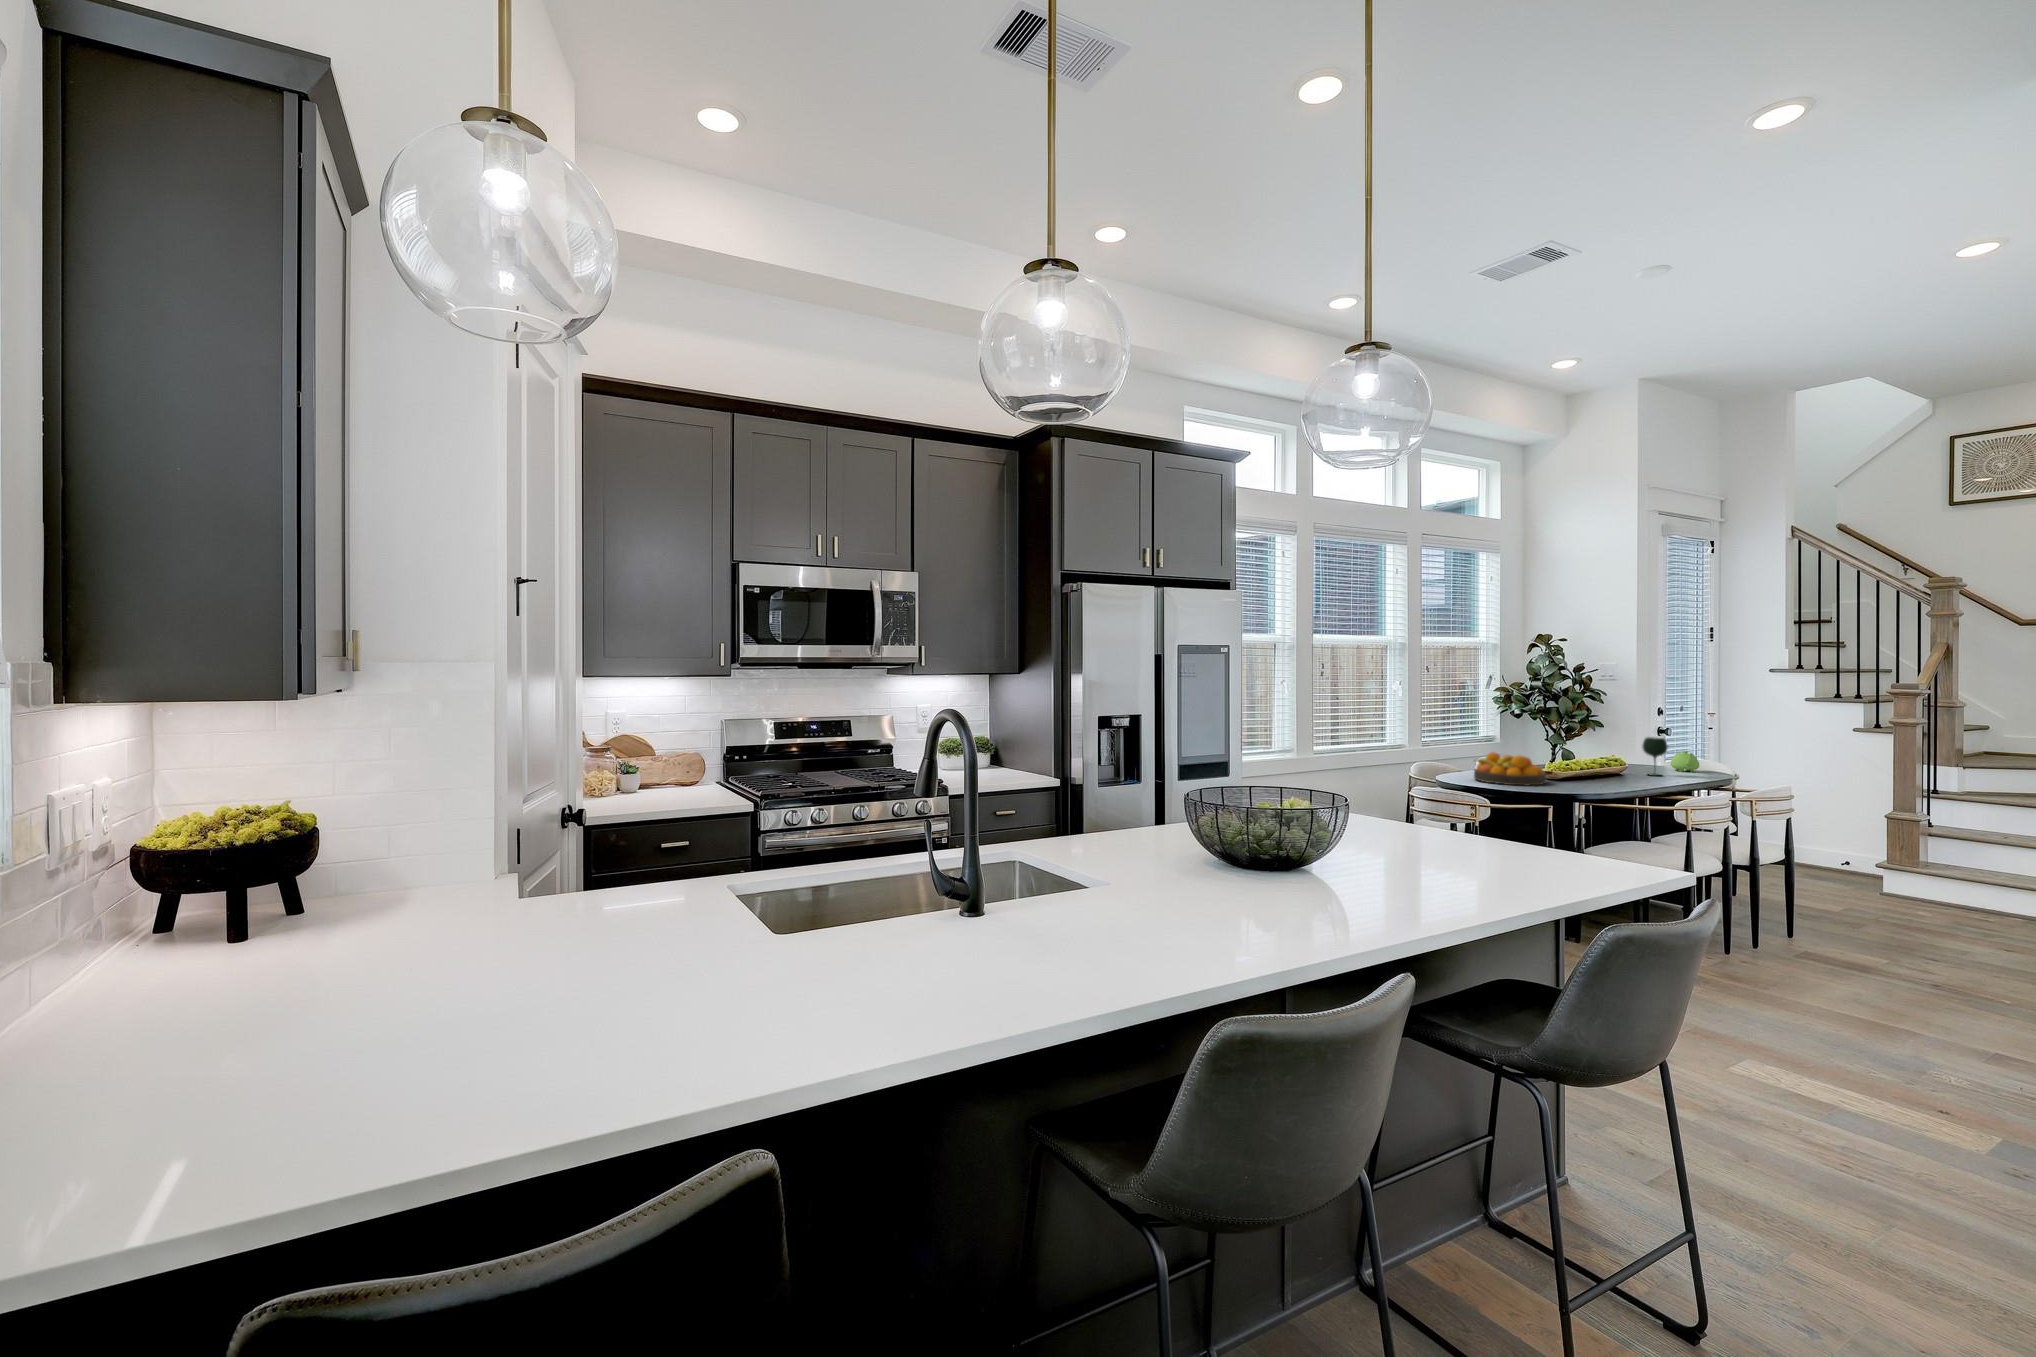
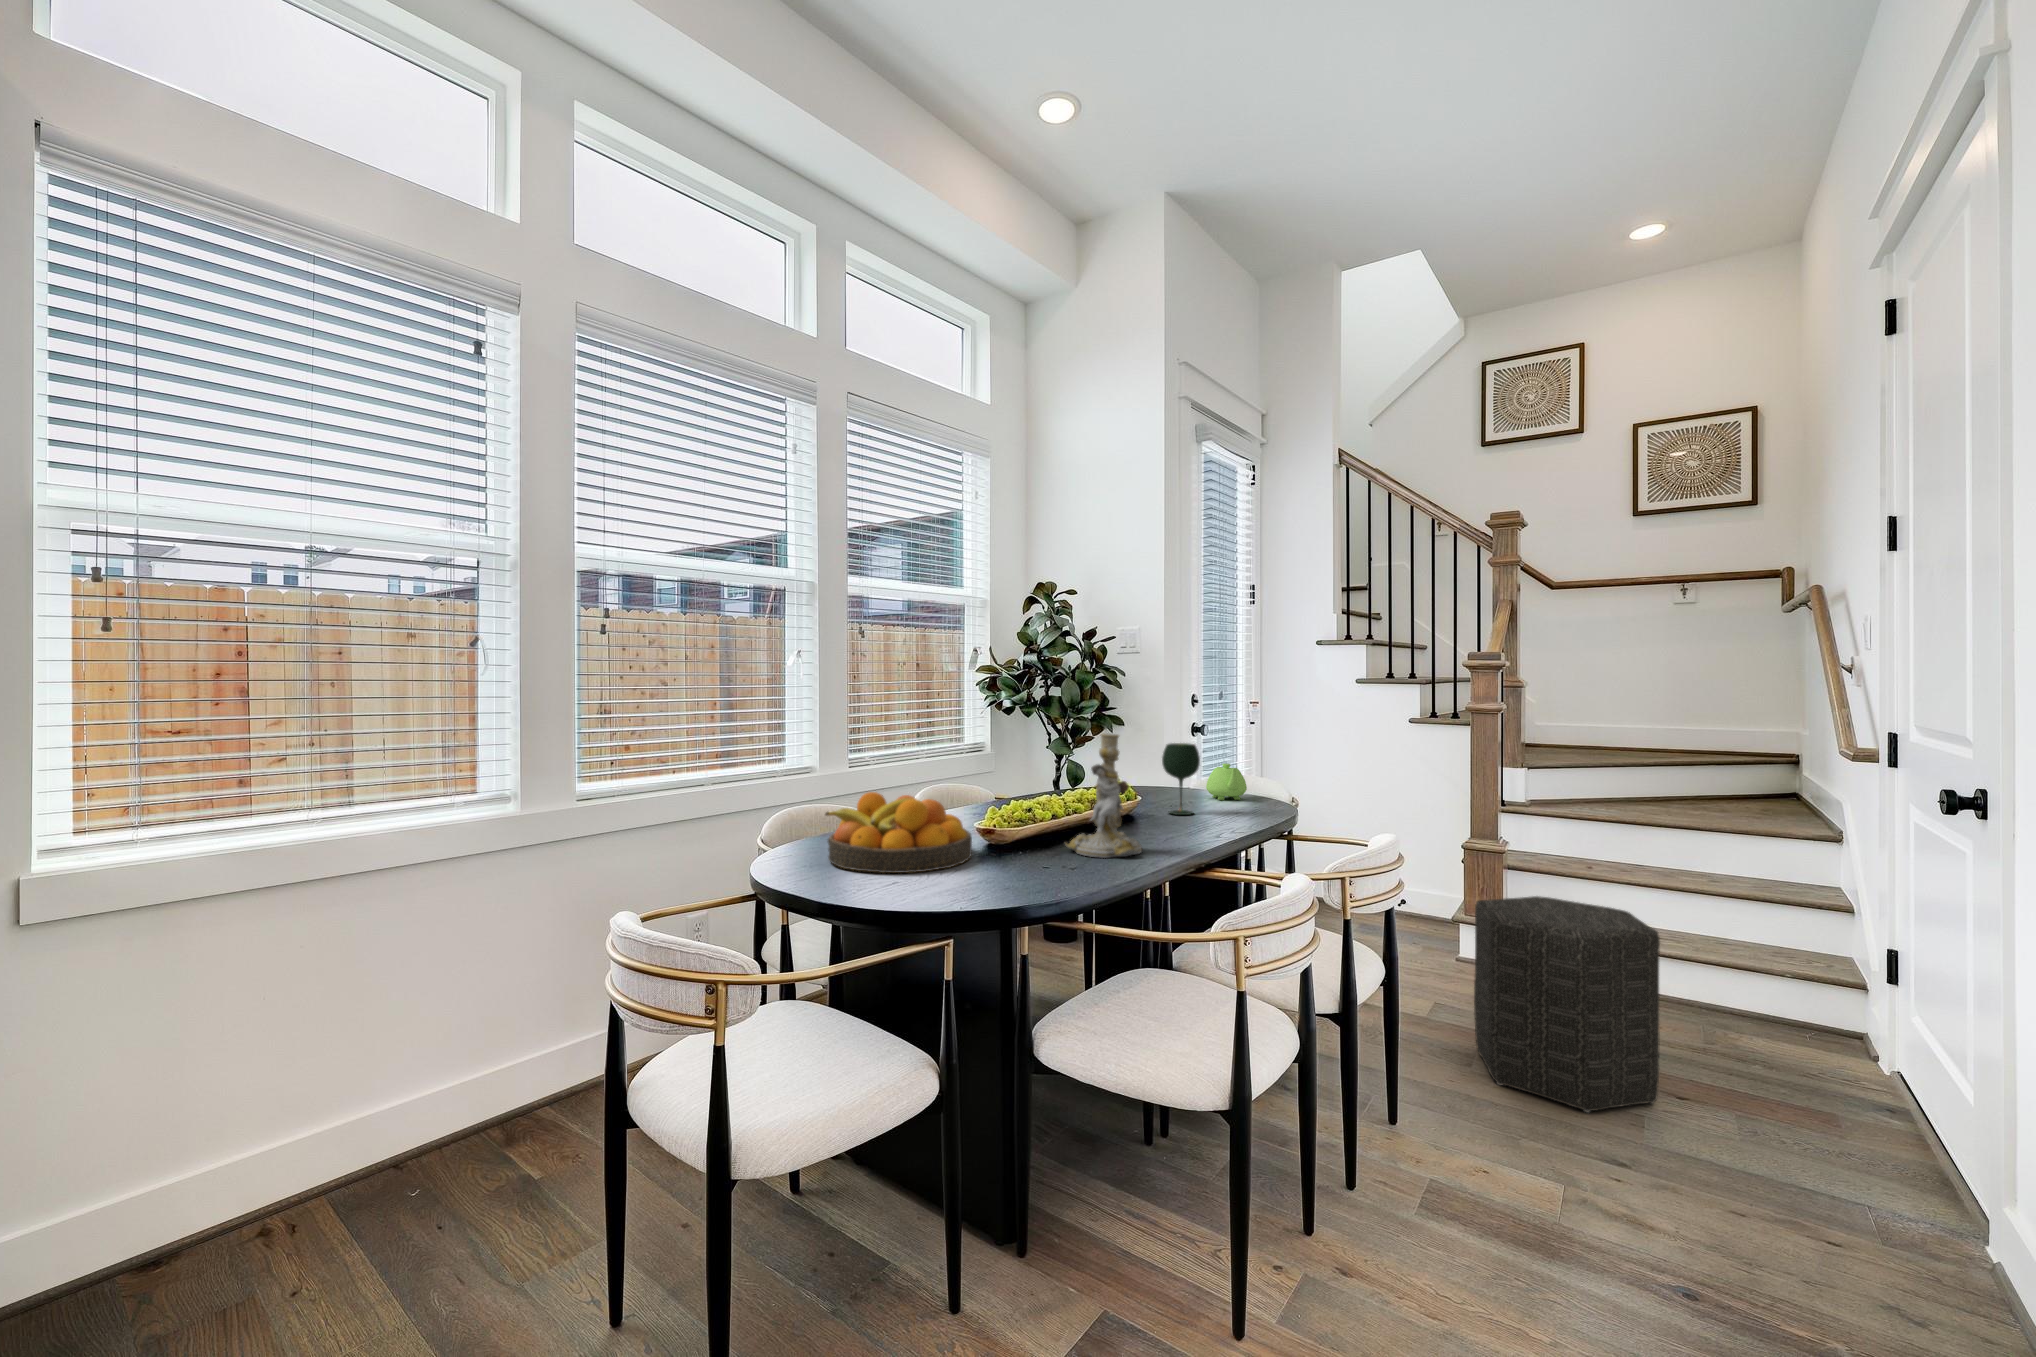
candlestick: none [1593,730,1637,787] -> present [1066,733,1142,858]
ottoman: none [1865,837,1994,954] -> present [1474,896,1660,1113]

